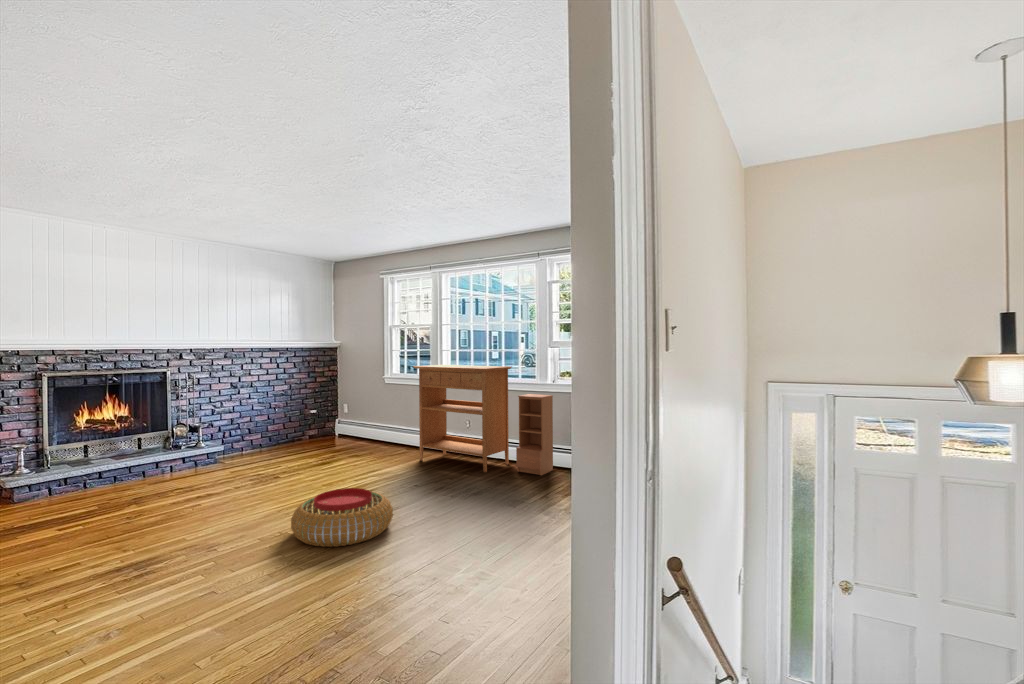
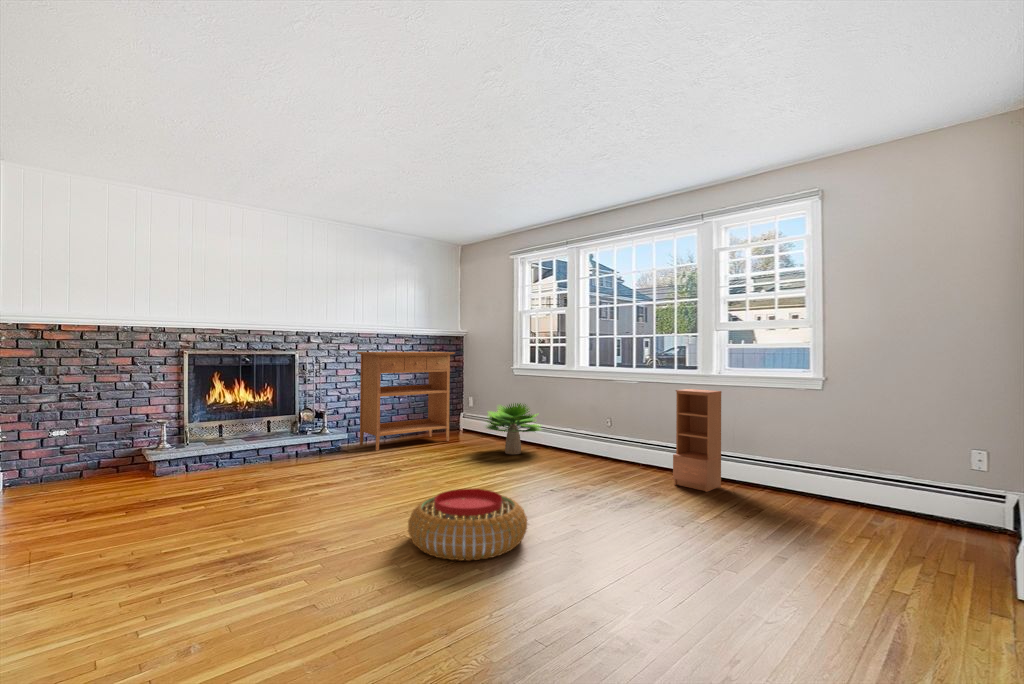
console table: present [413,365,511,472] -> present [357,352,455,451]
potted plant: none [357,408,414,455] -> present [487,403,541,454]

